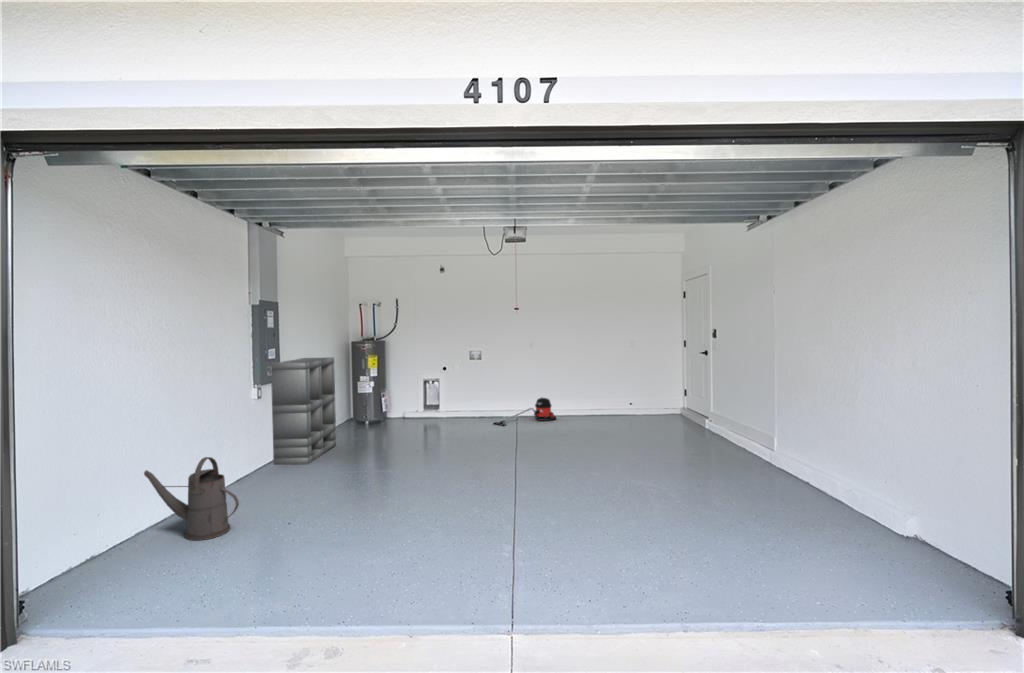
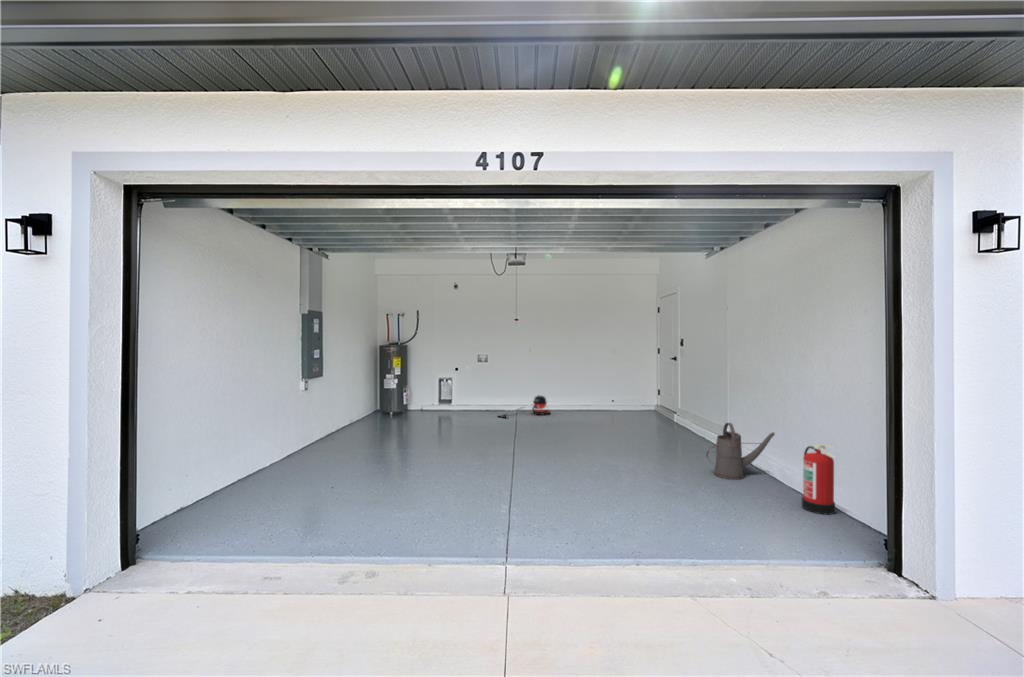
shelving unit: present [271,357,336,465] -> none [316,358,366,445]
watering can: present [144,457,239,541] -> present [706,423,774,480]
fire extinguisher: none [891,467,944,560] -> present [802,444,835,515]

